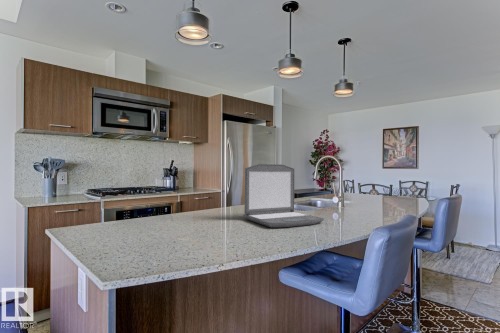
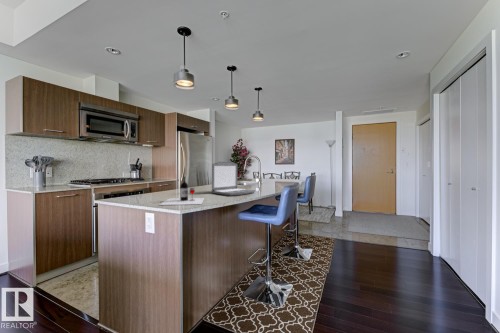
wine bottle: none [128,190,221,246] -> present [160,177,204,205]

